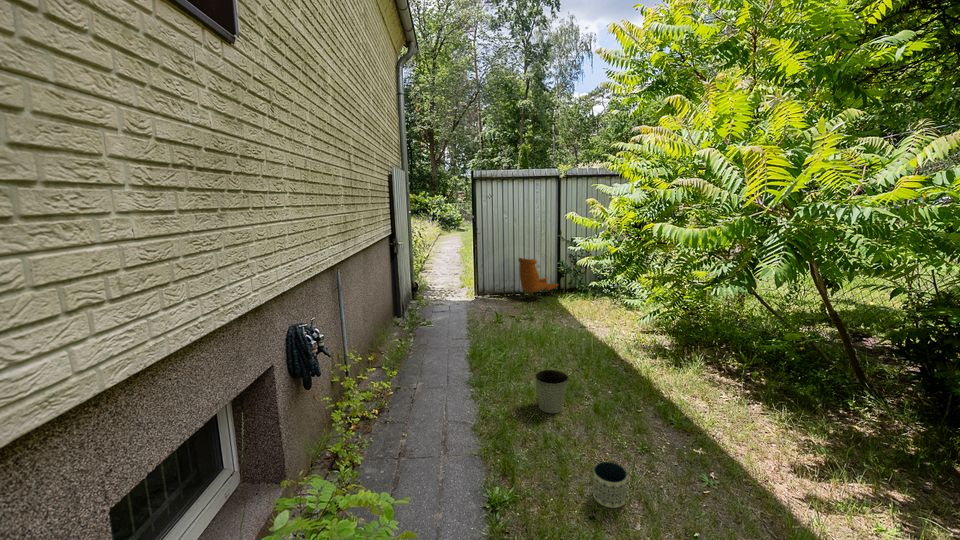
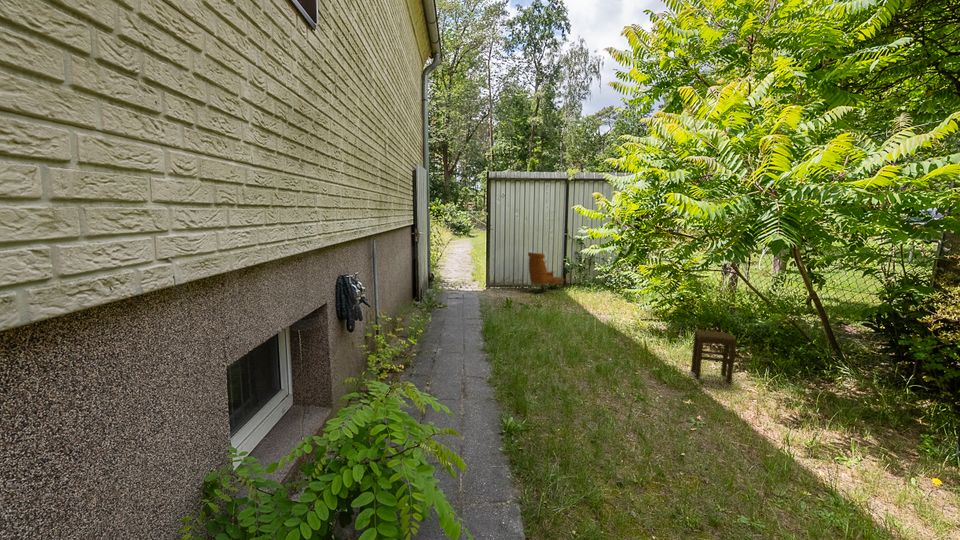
stool: none [698,356,750,415] -> present [691,330,737,382]
bucket: present [535,370,569,413] -> none [543,339,576,376]
planter: present [593,462,627,508] -> none [595,406,626,443]

